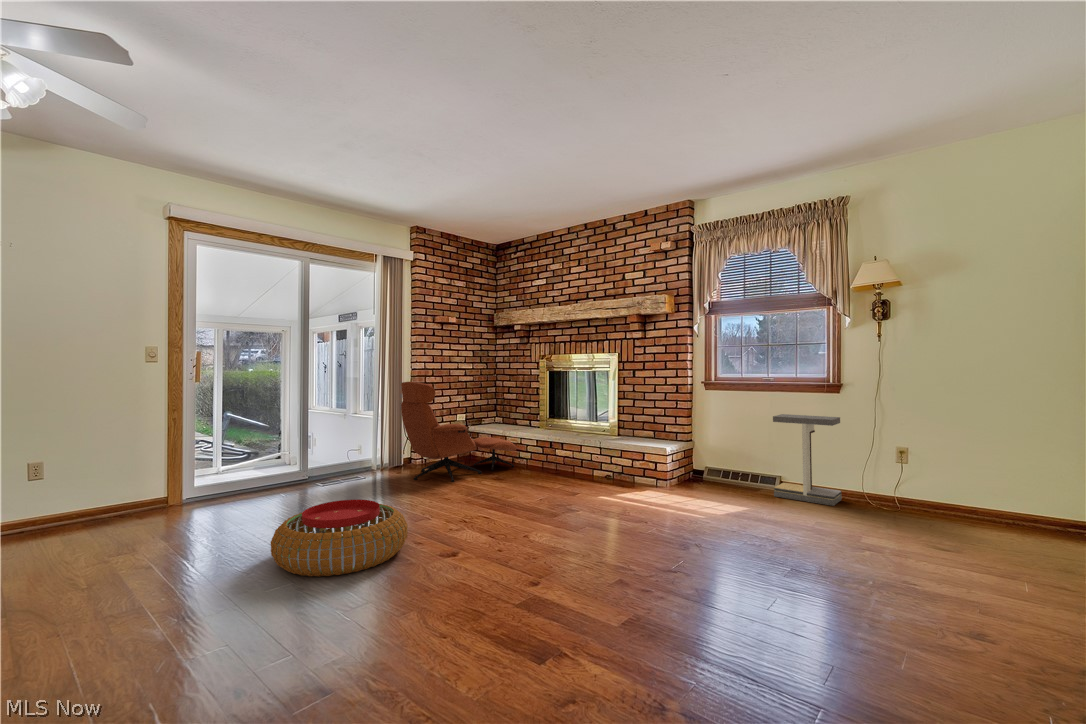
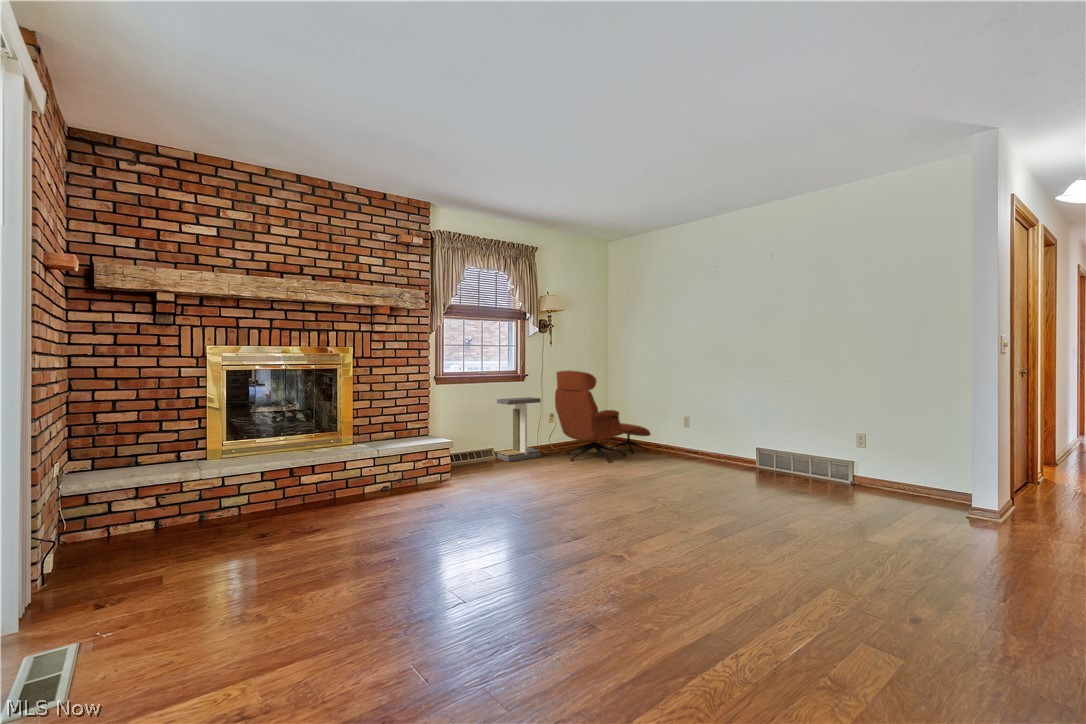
lounge chair: present [401,382,516,482] -> present [555,371,651,463]
pouf: present [271,499,408,577] -> none [523,537,700,658]

